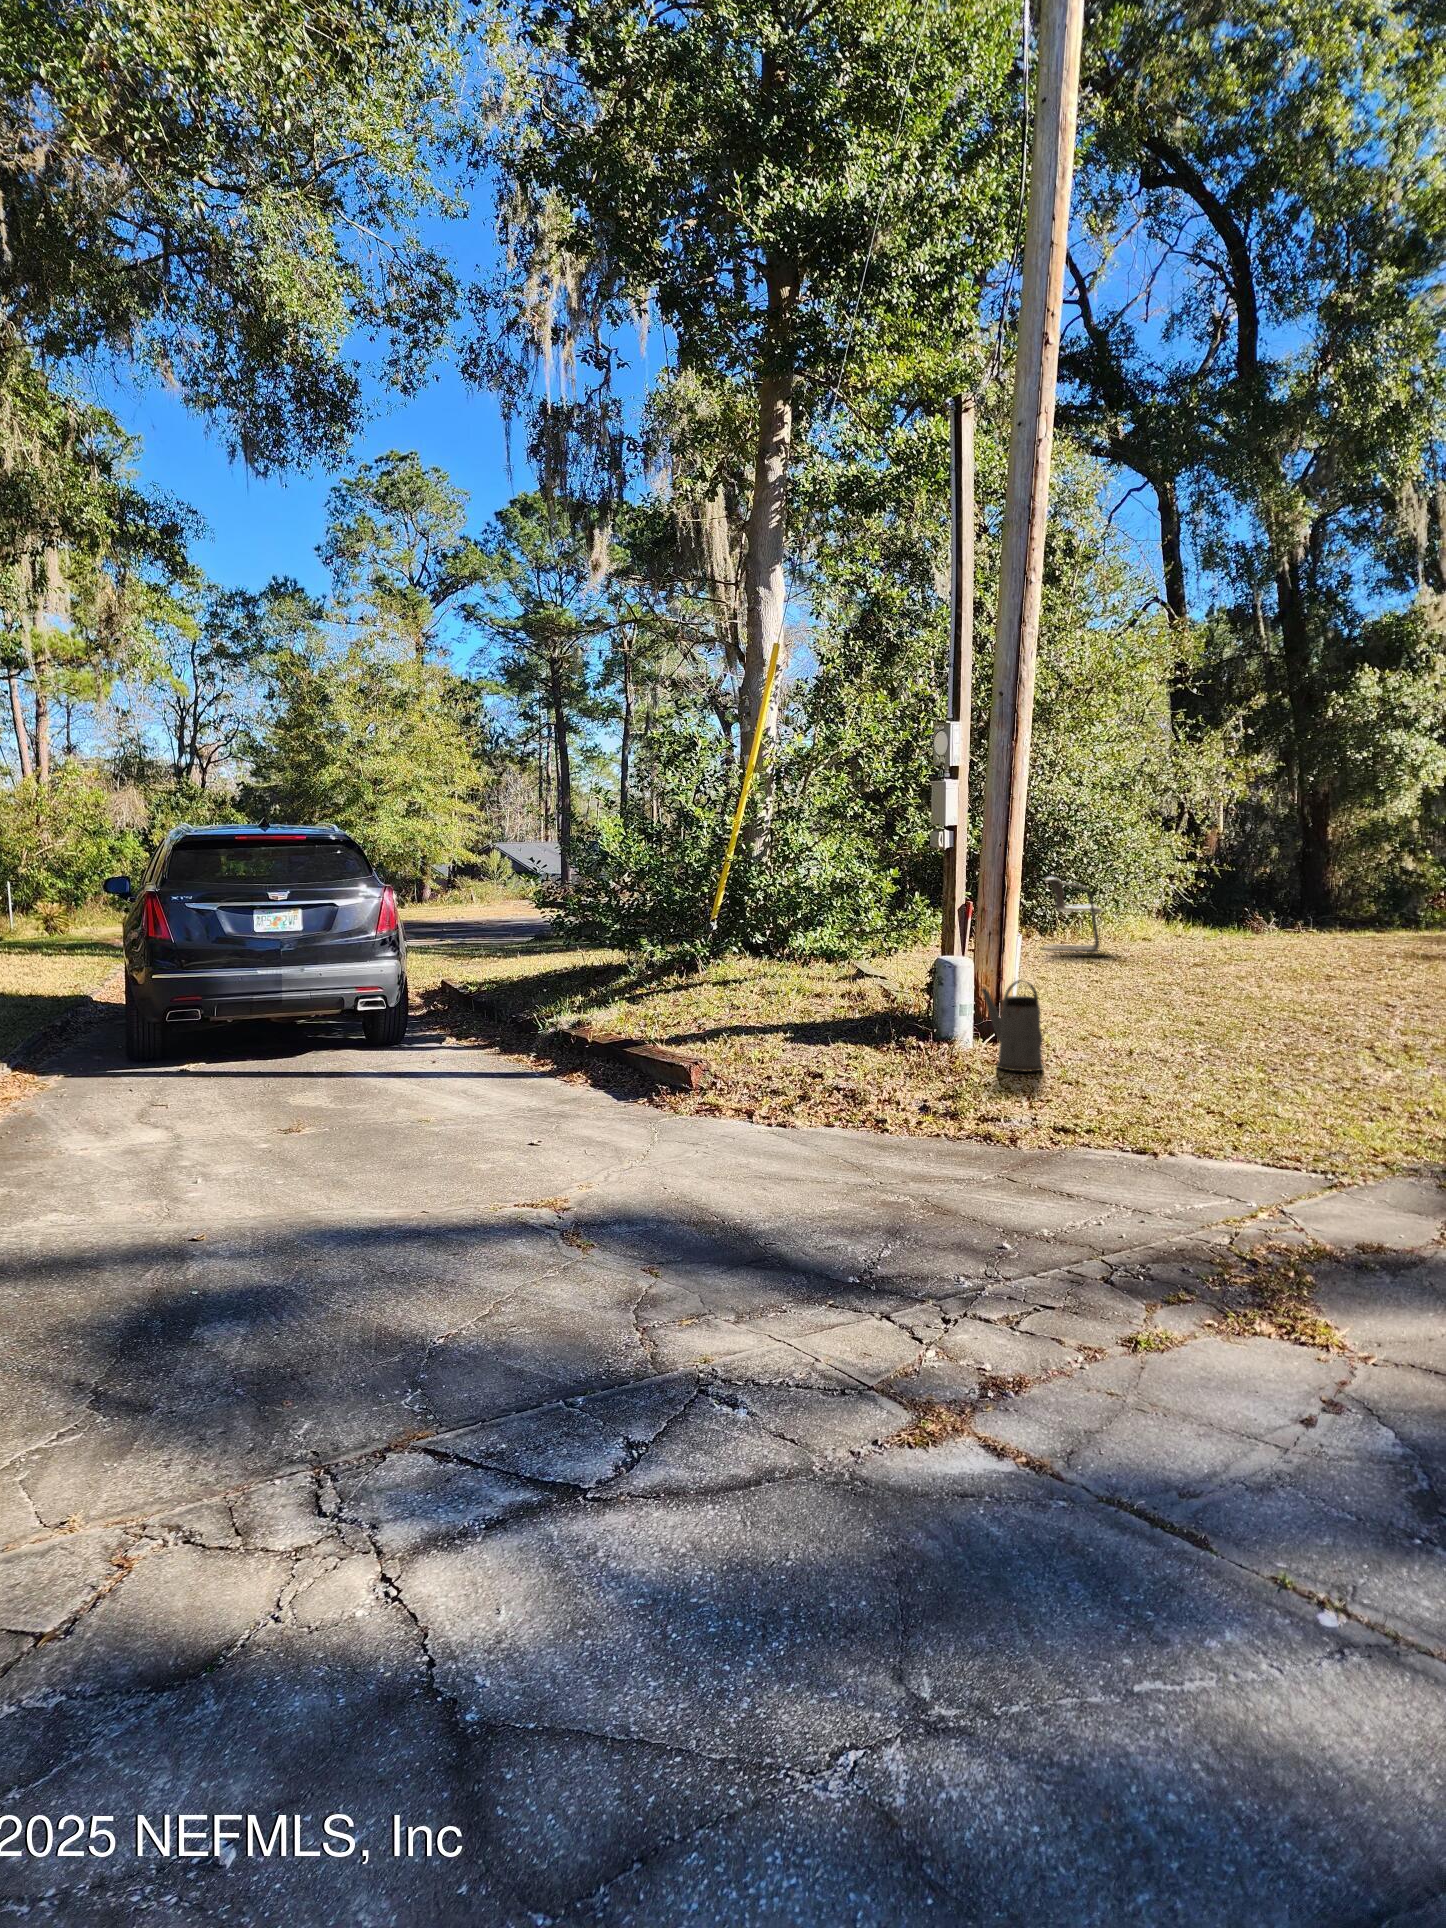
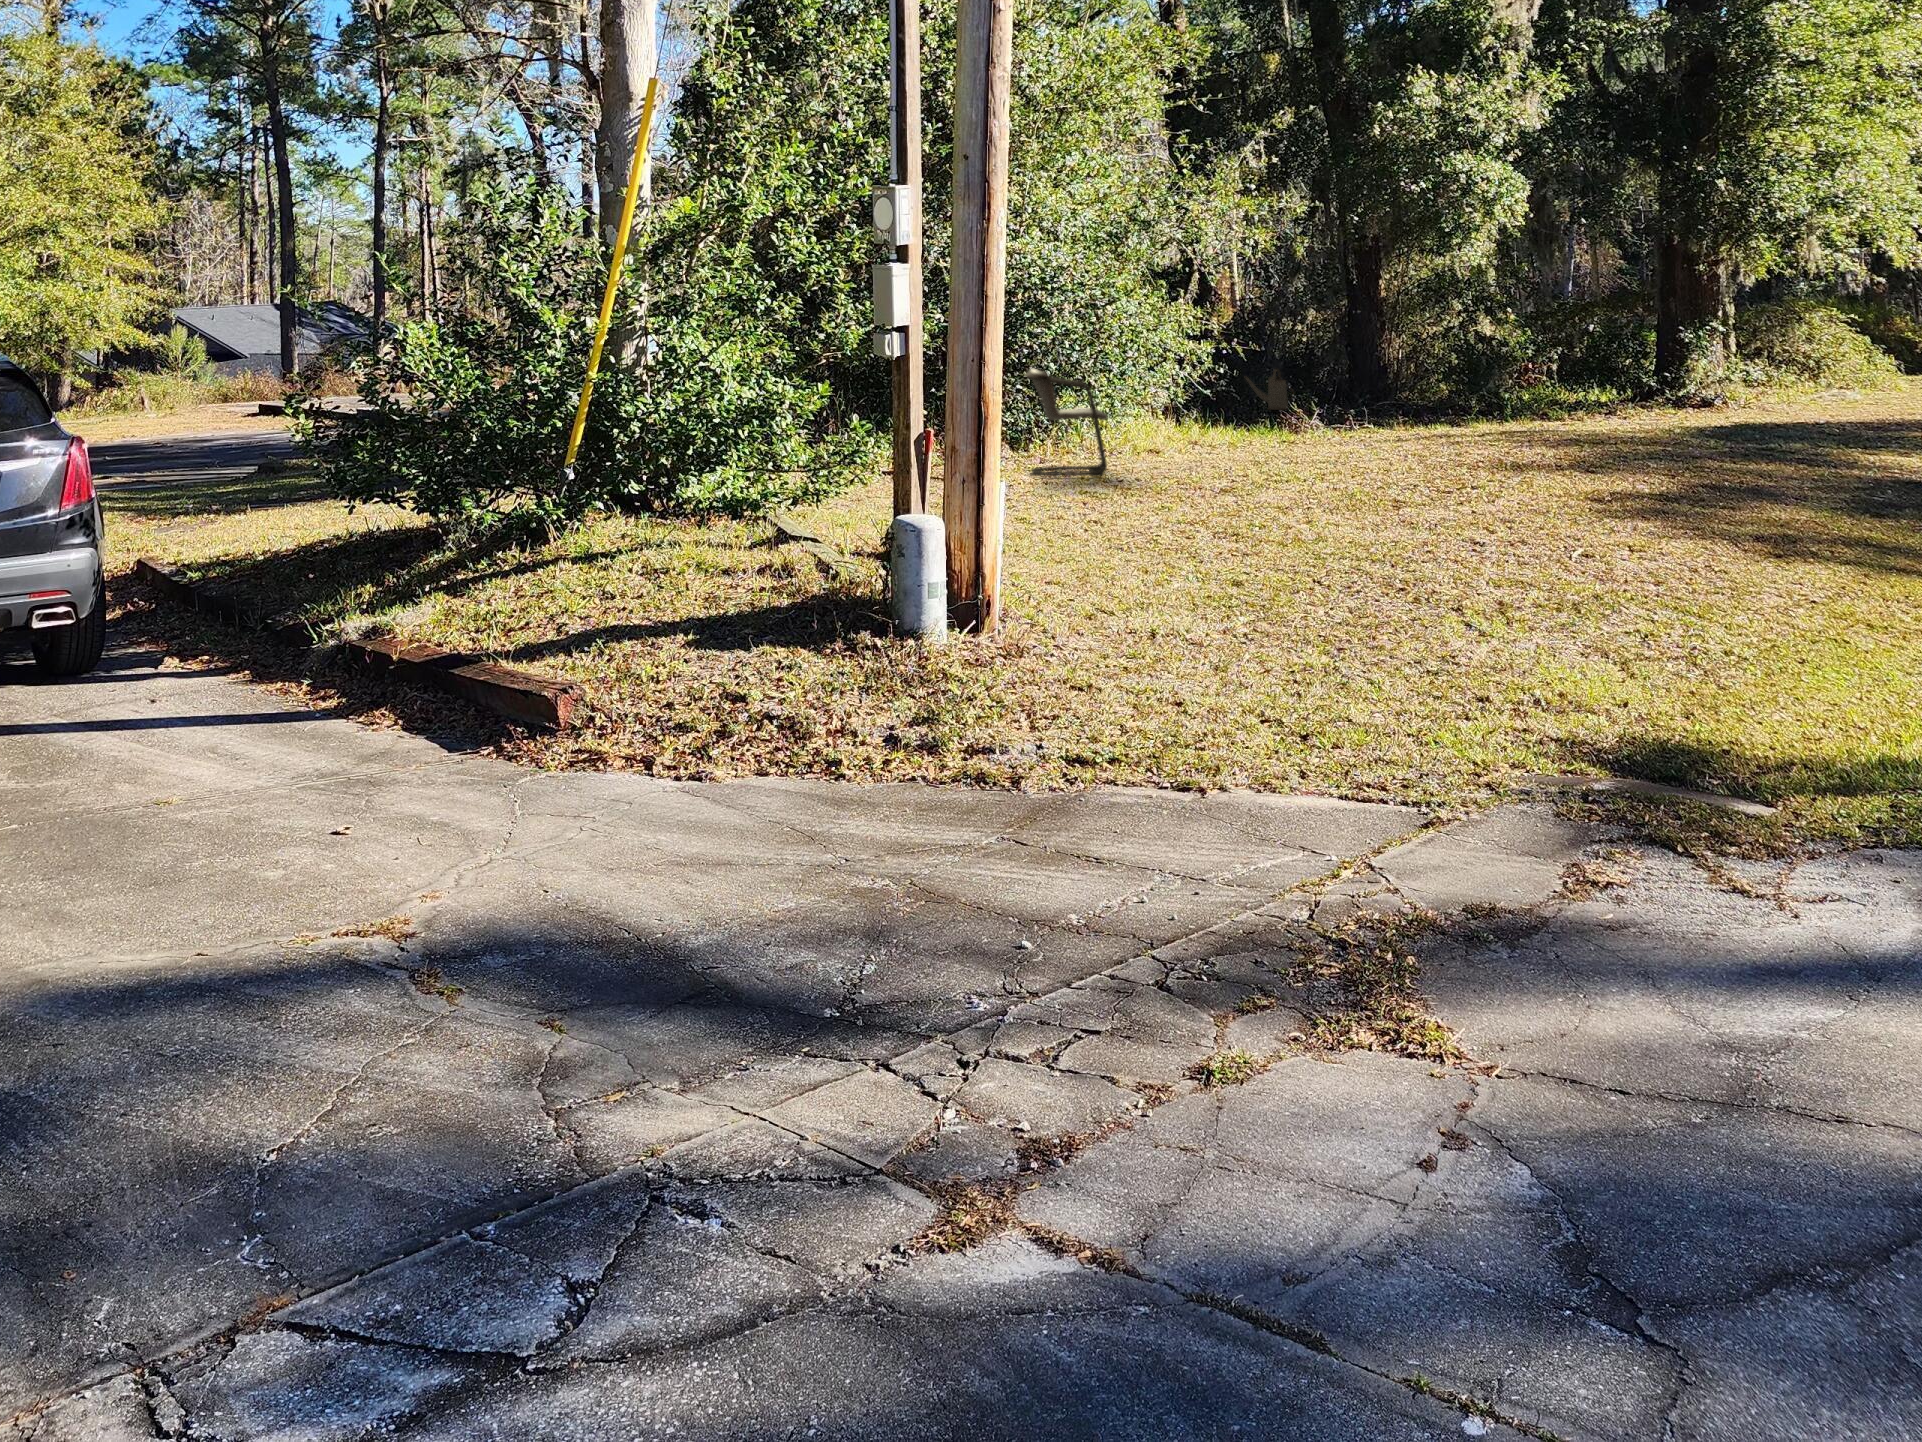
watering can: present [981,980,1044,1071] -> present [1246,369,1292,410]

